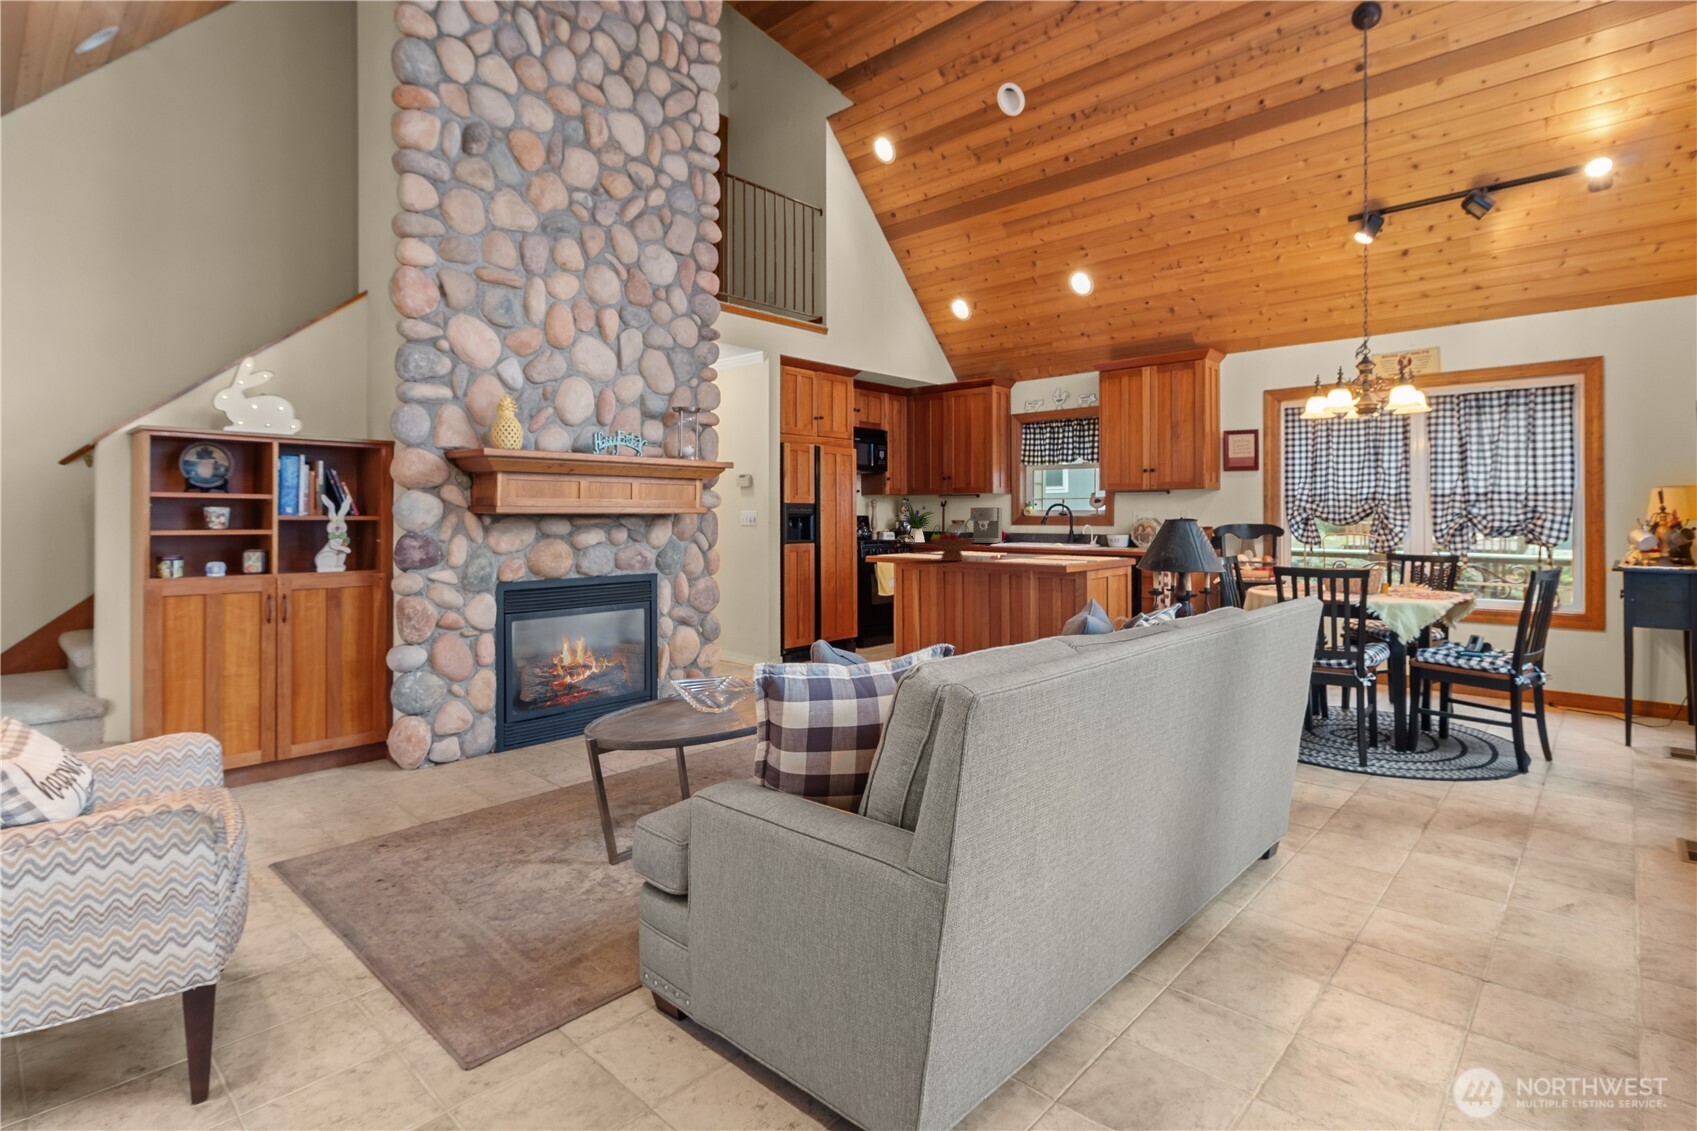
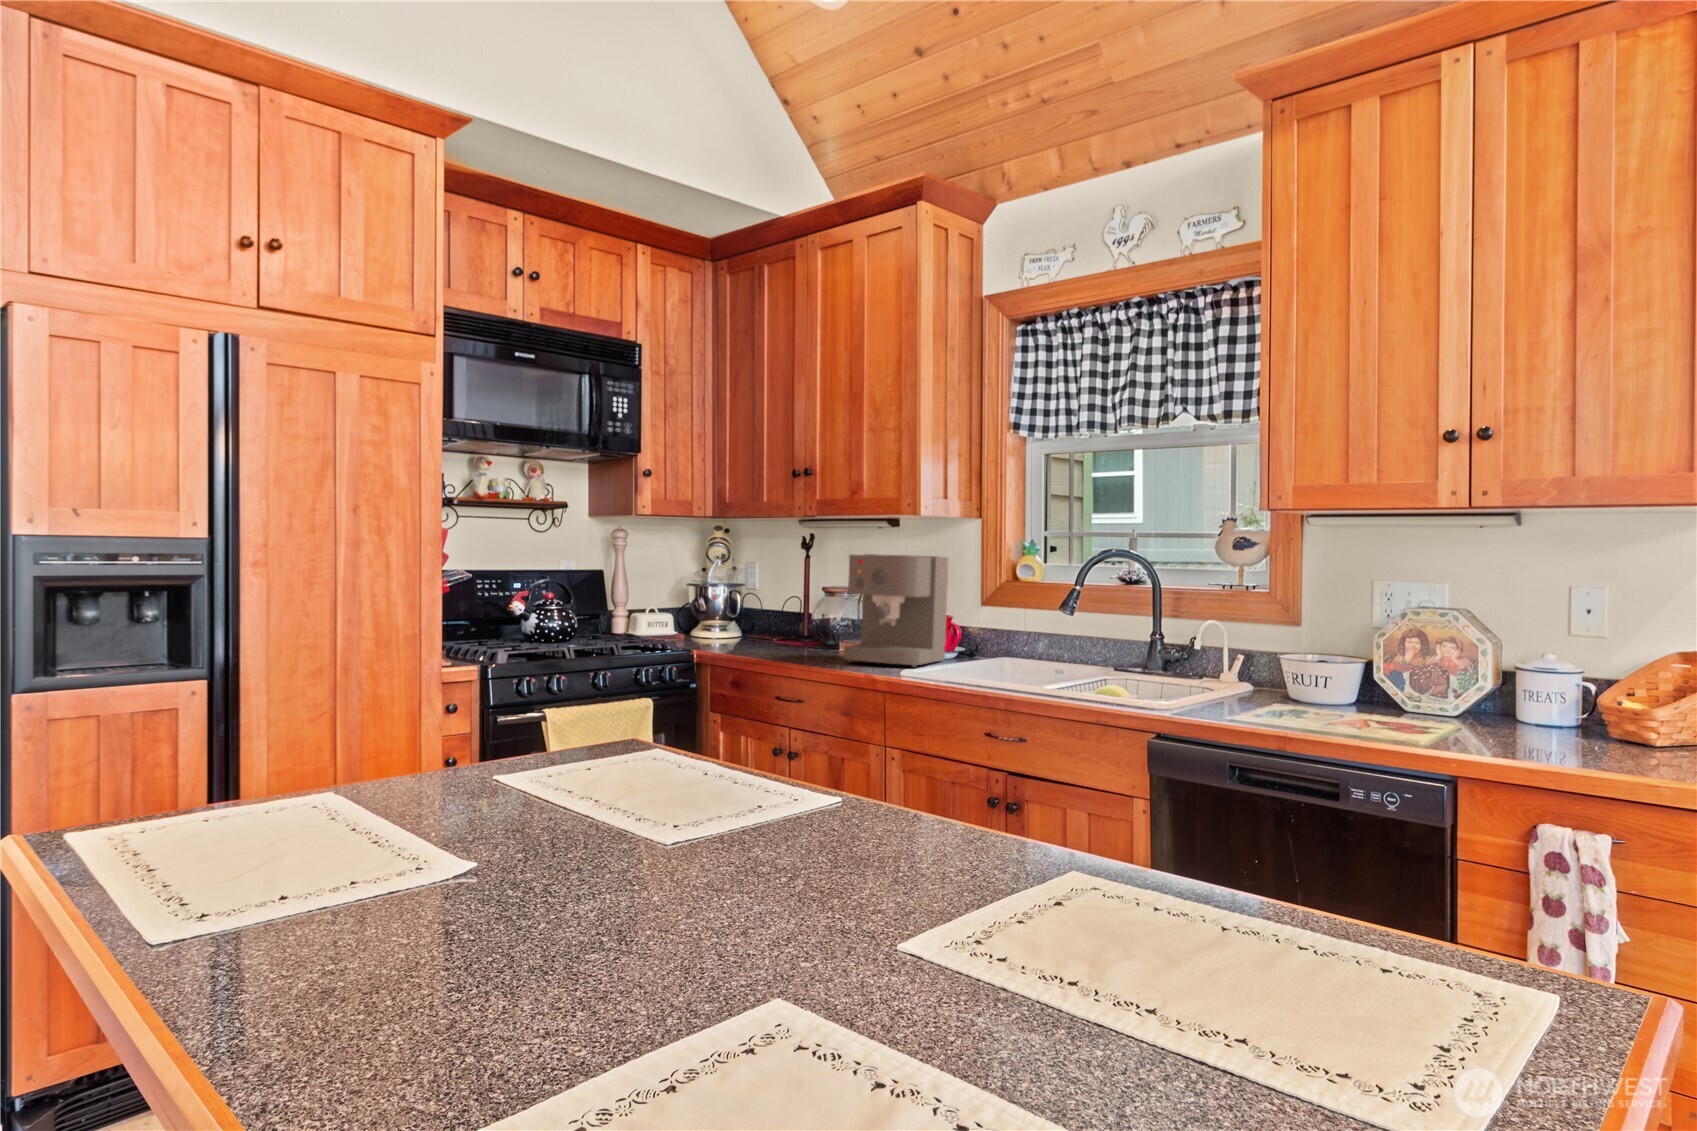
flower arrangement: present [902,503,933,542] -> none [664,536,766,648]
fruit bowl: present [931,531,974,561] -> none [182,704,562,958]

